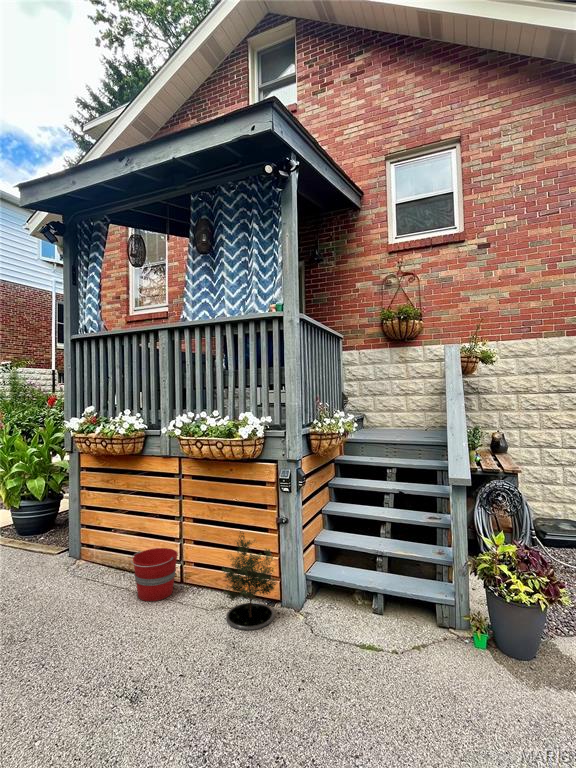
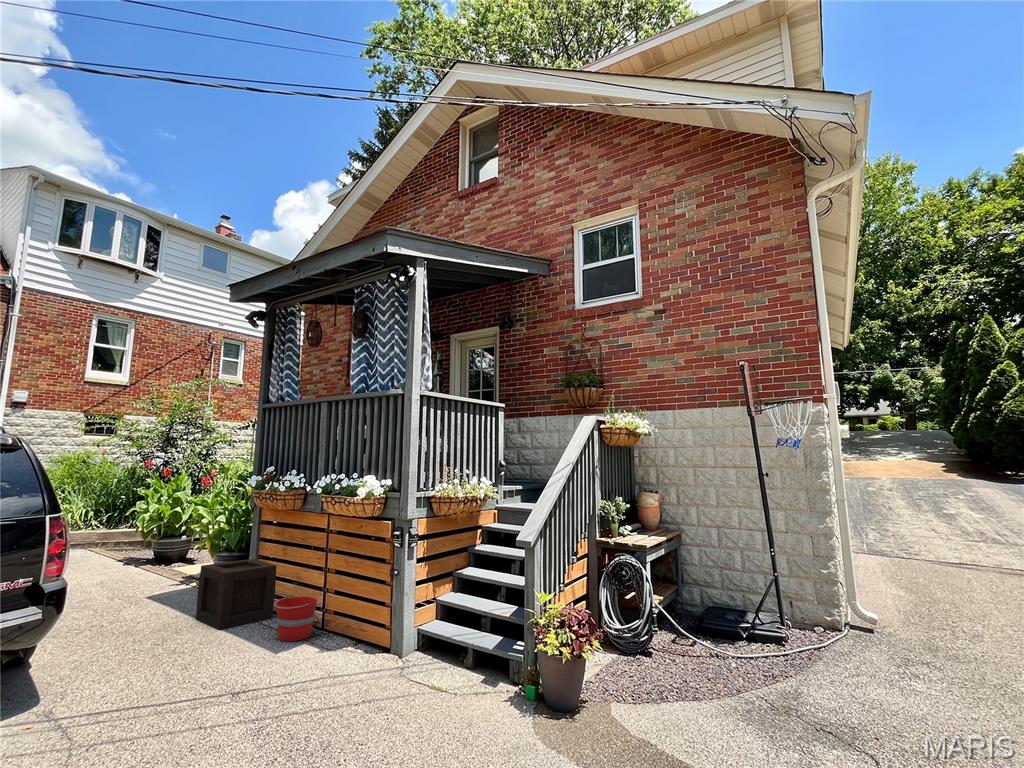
wooden crate: none [21,509,113,595] -> present [196,559,276,630]
potted tree: present [222,531,276,630] -> none [328,579,384,667]

